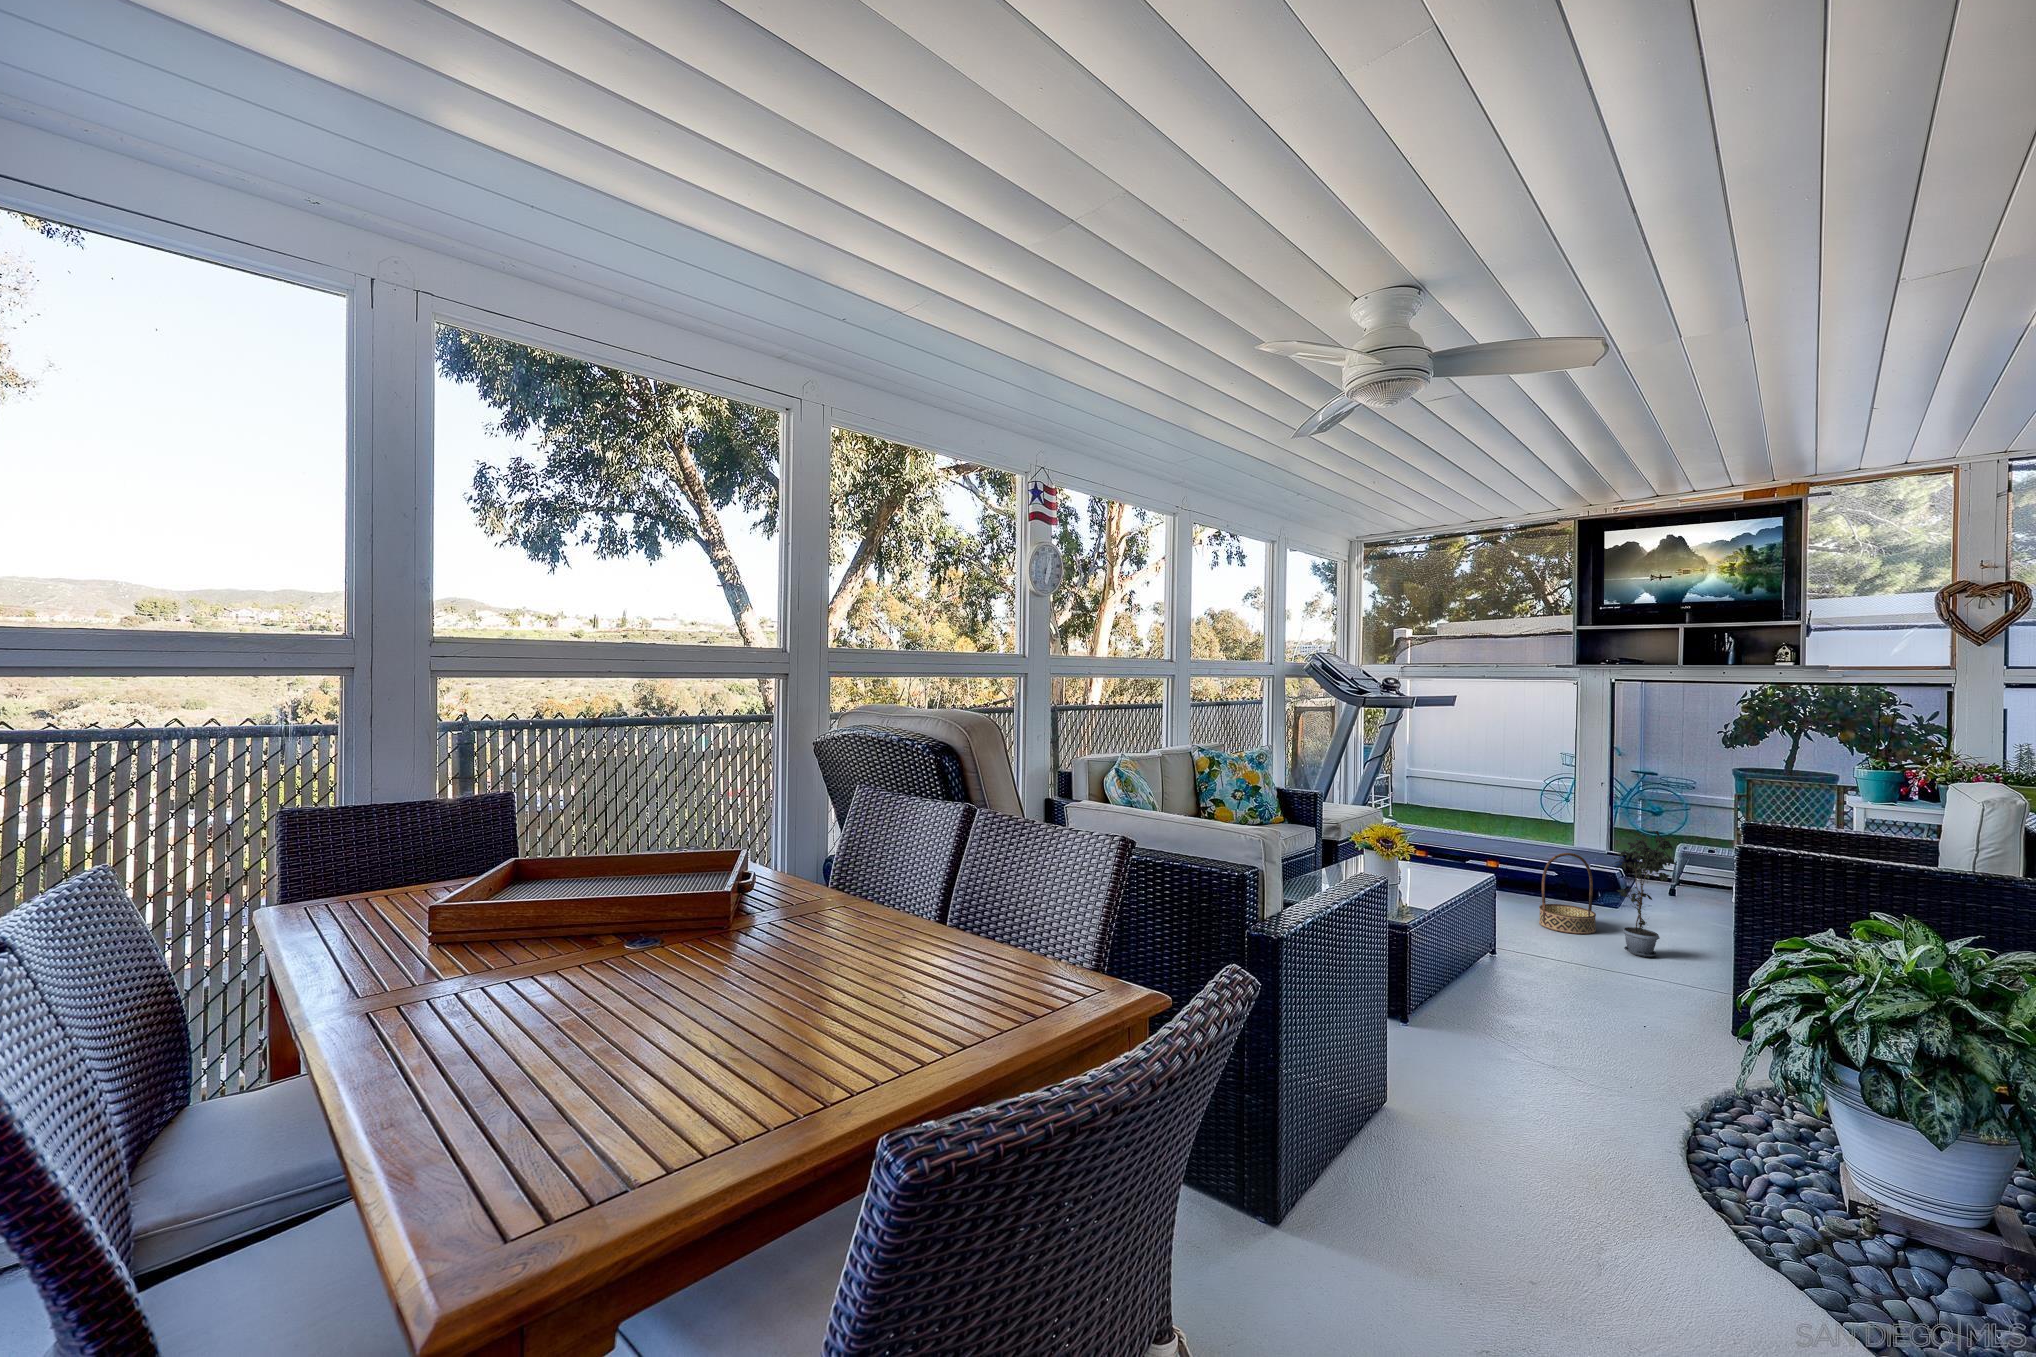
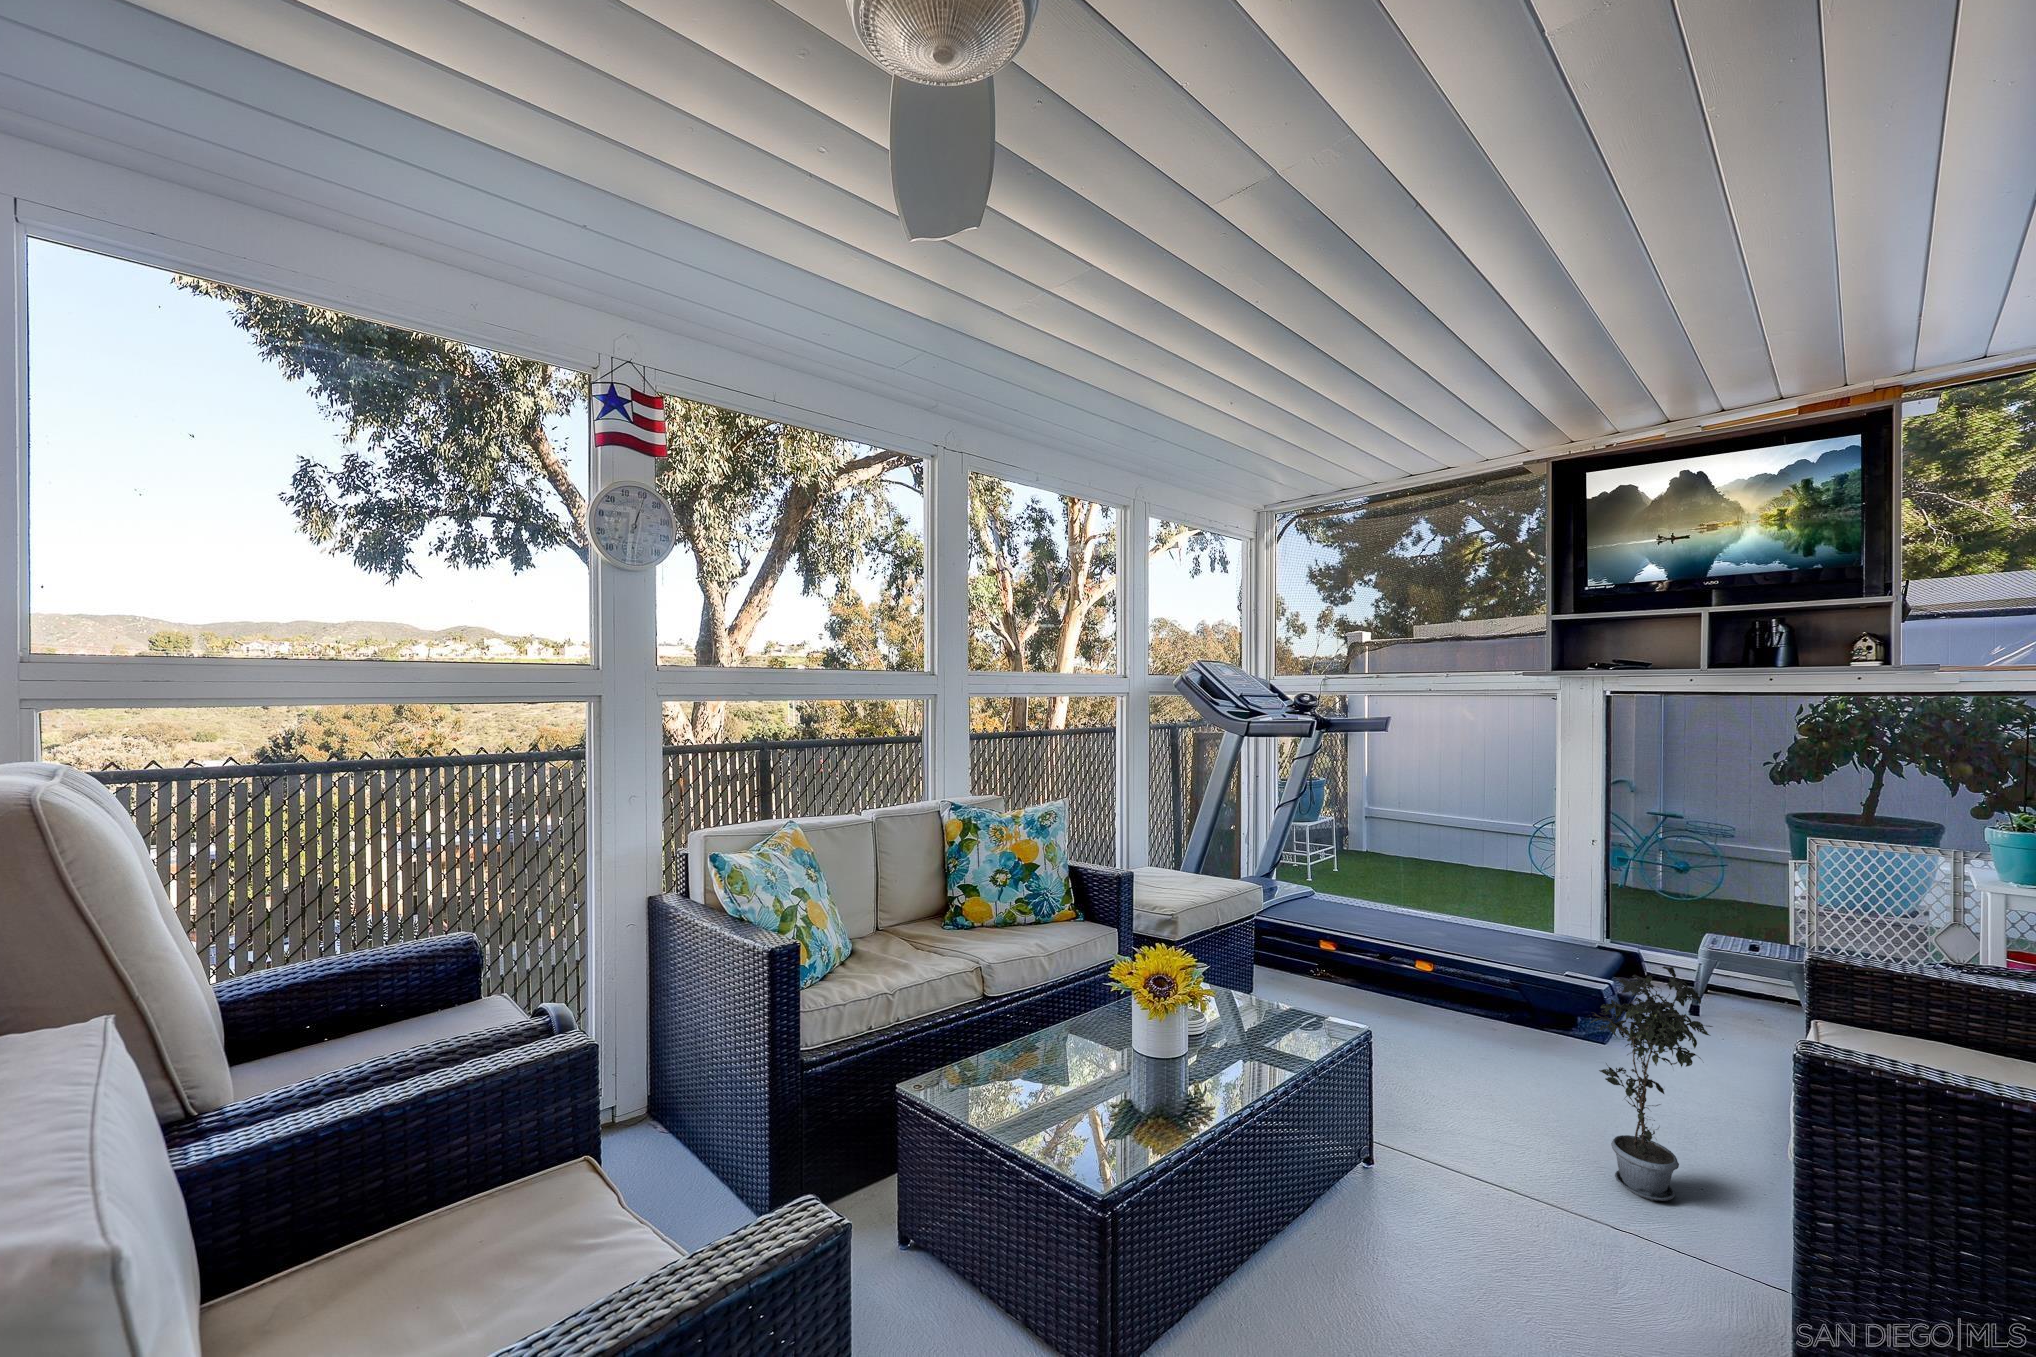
basket: present [1539,853,1596,934] -> none [1477,981,1570,1126]

